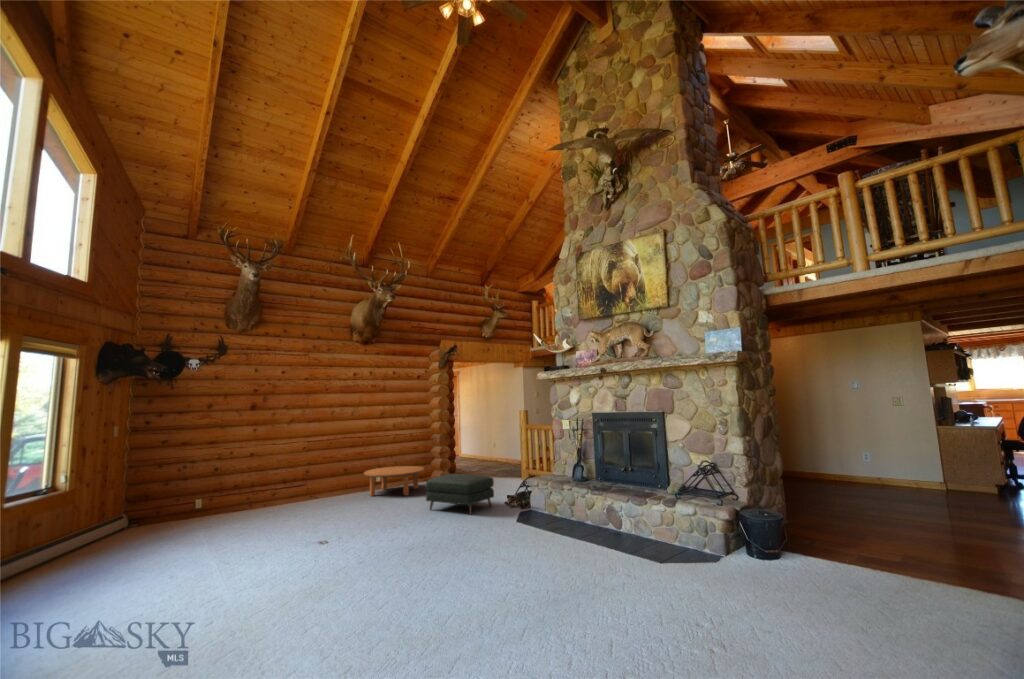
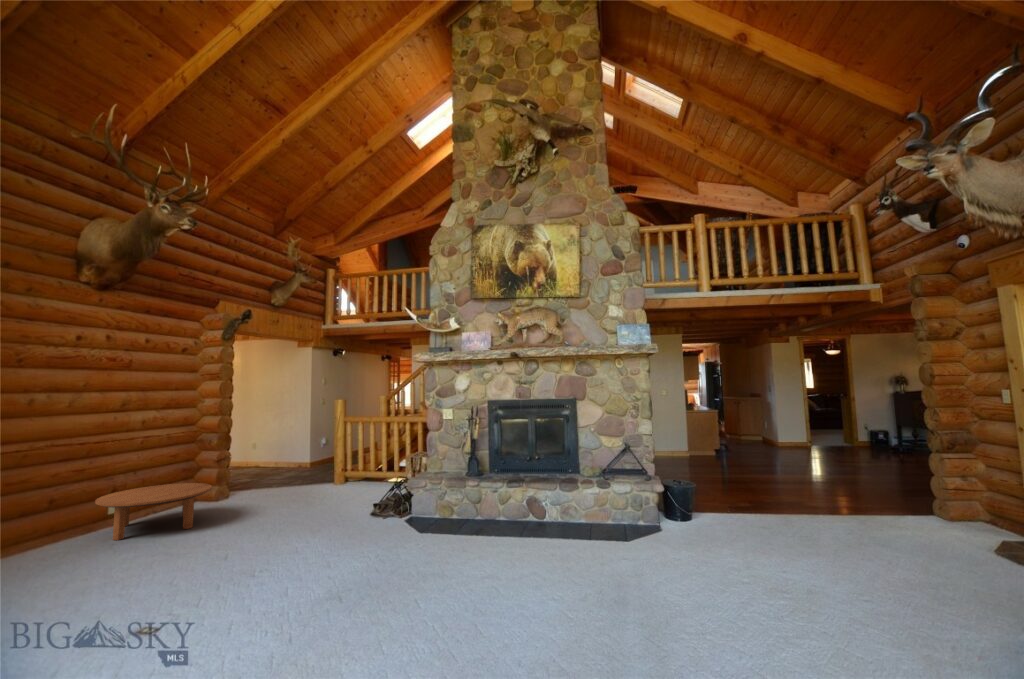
ottoman: present [425,474,494,514] -> none [270,483,364,541]

